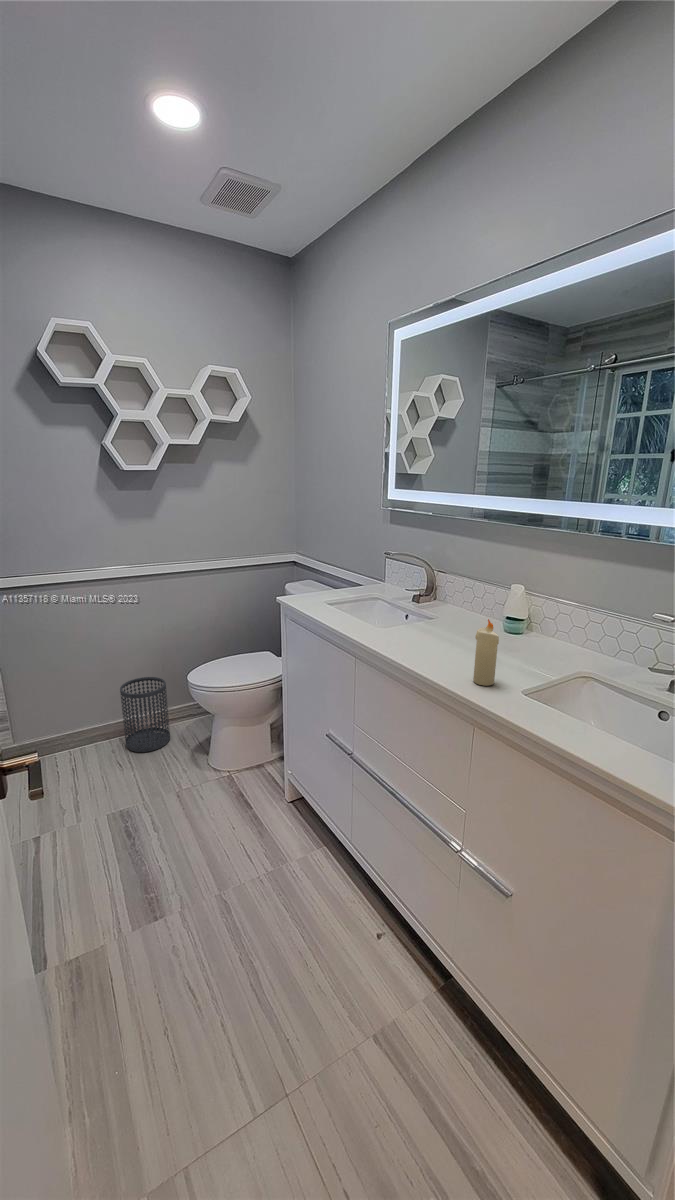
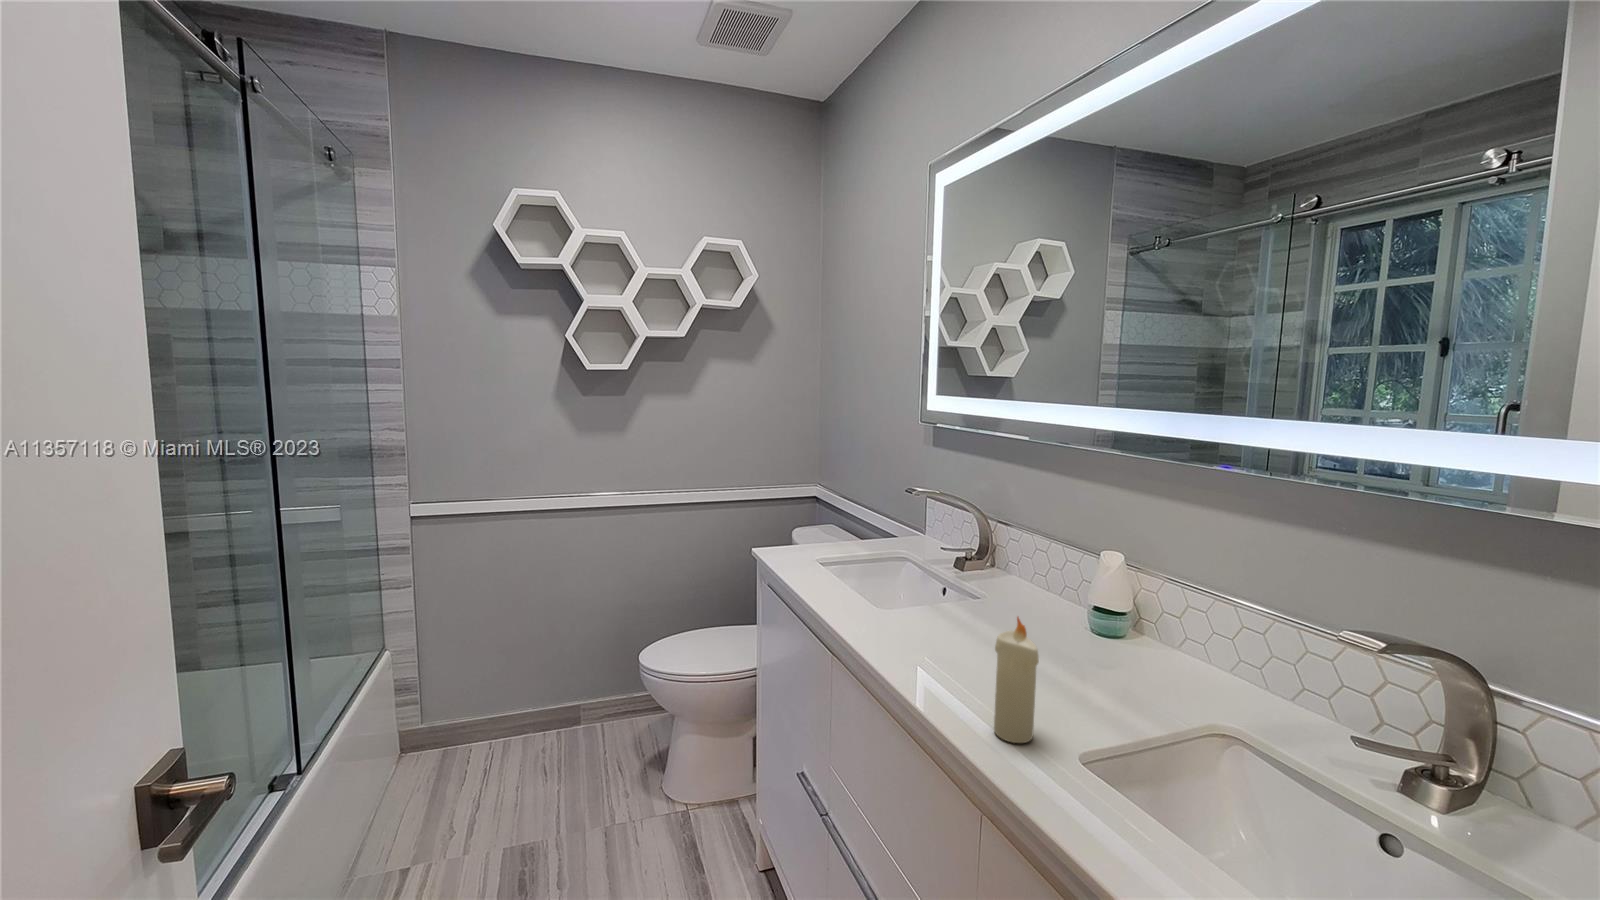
wastebasket: present [120,677,170,752] -> none [560,647,623,755]

